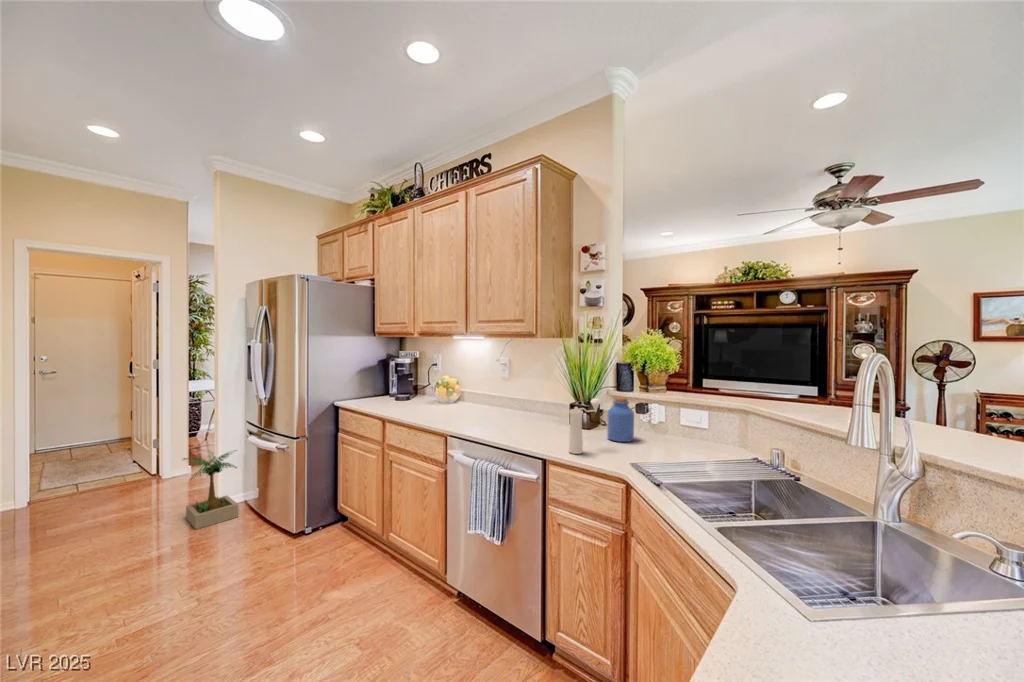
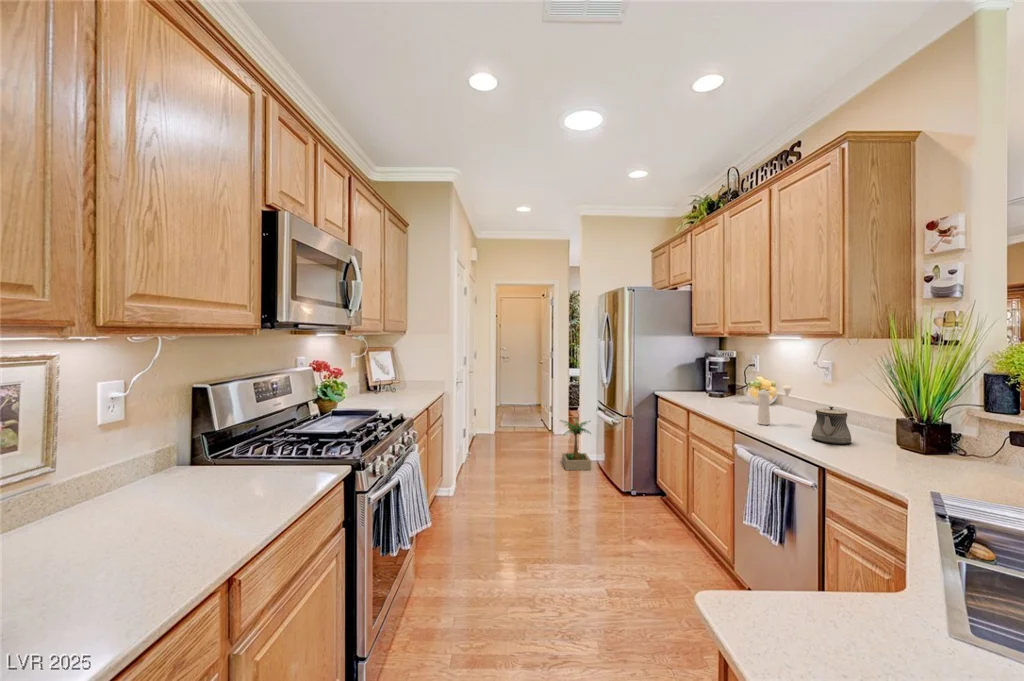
jar: present [607,397,634,442] -> none [940,417,990,477]
teapot: none [515,399,544,433] -> present [811,407,852,444]
pepper mill: present [569,399,601,454] -> present [758,386,792,425]

